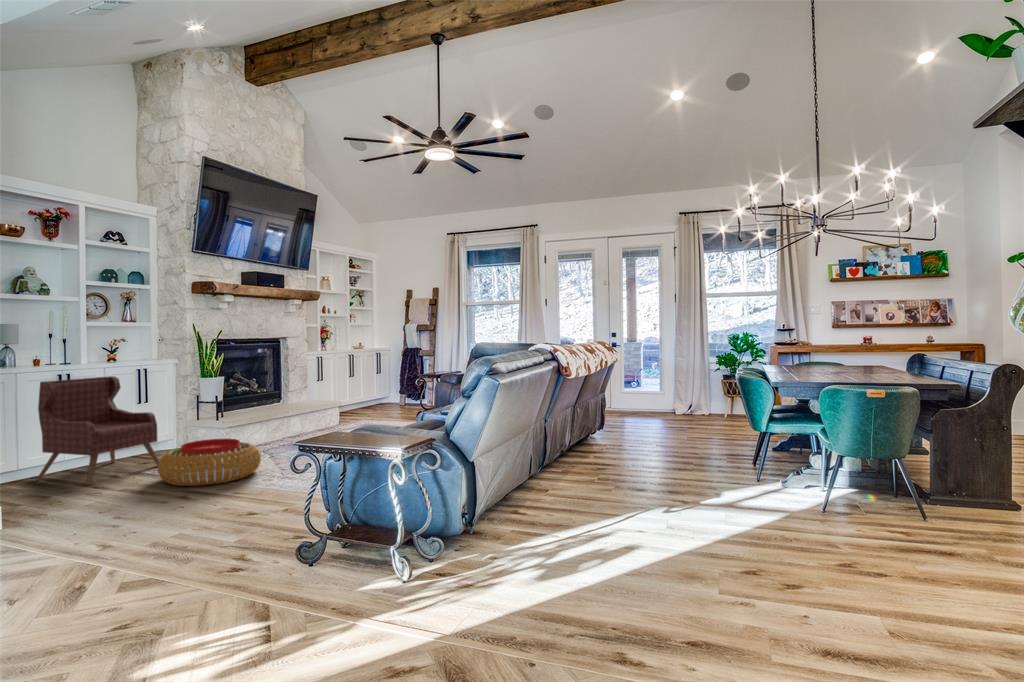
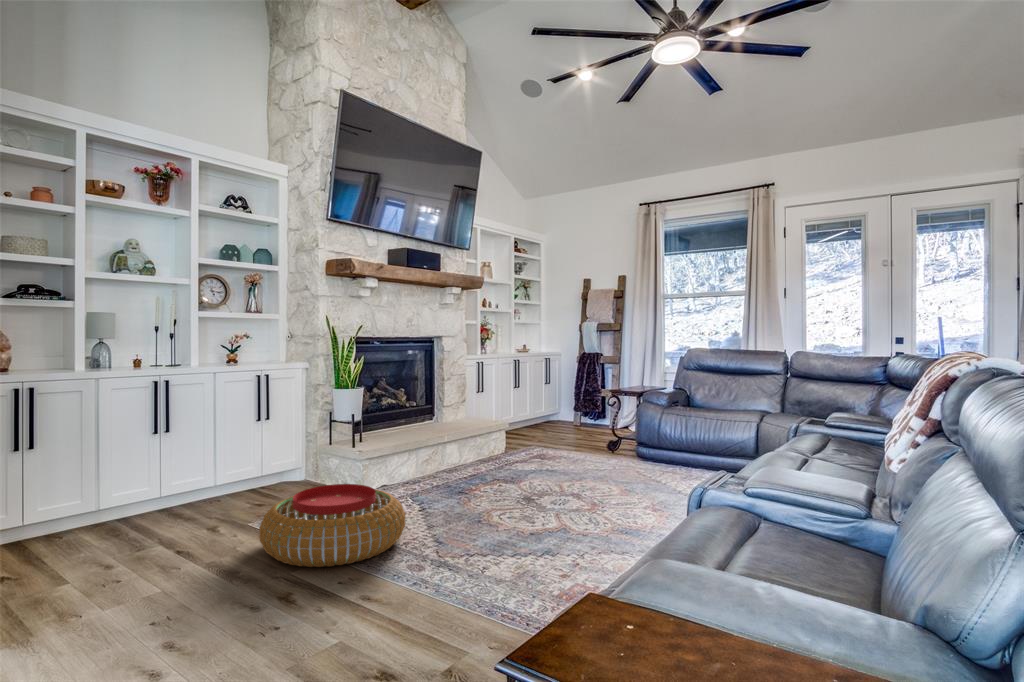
armchair: present [36,376,160,485] -> none [118,384,279,546]

